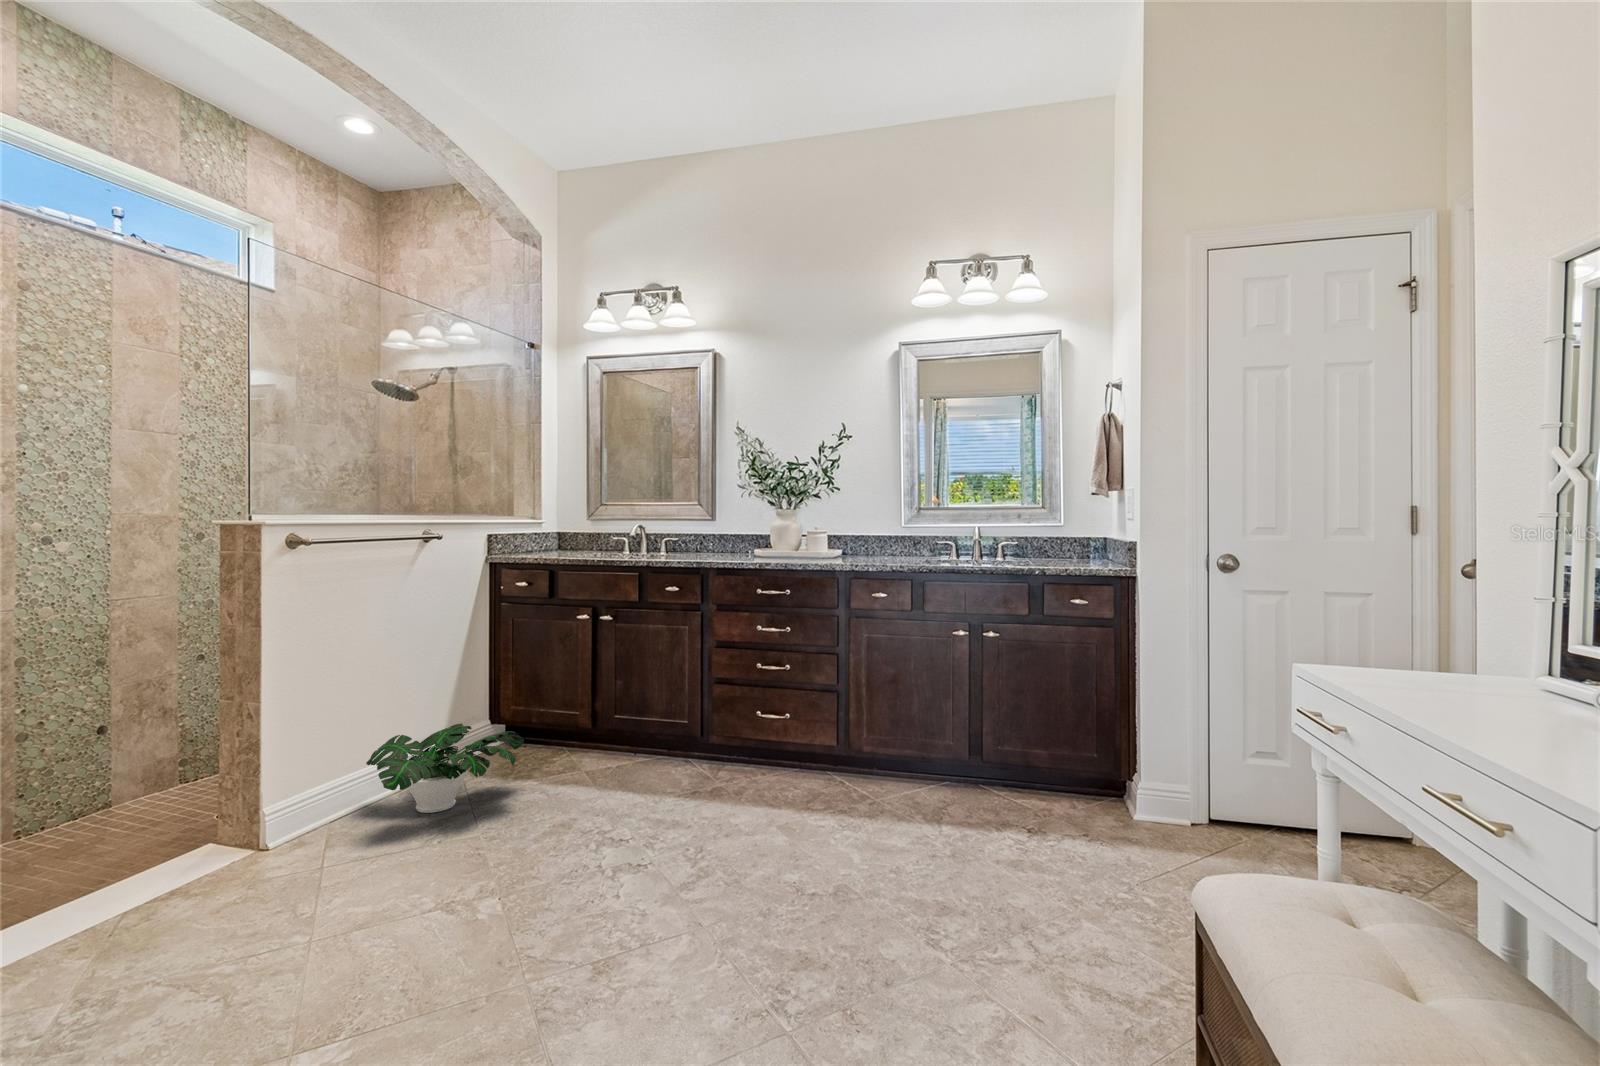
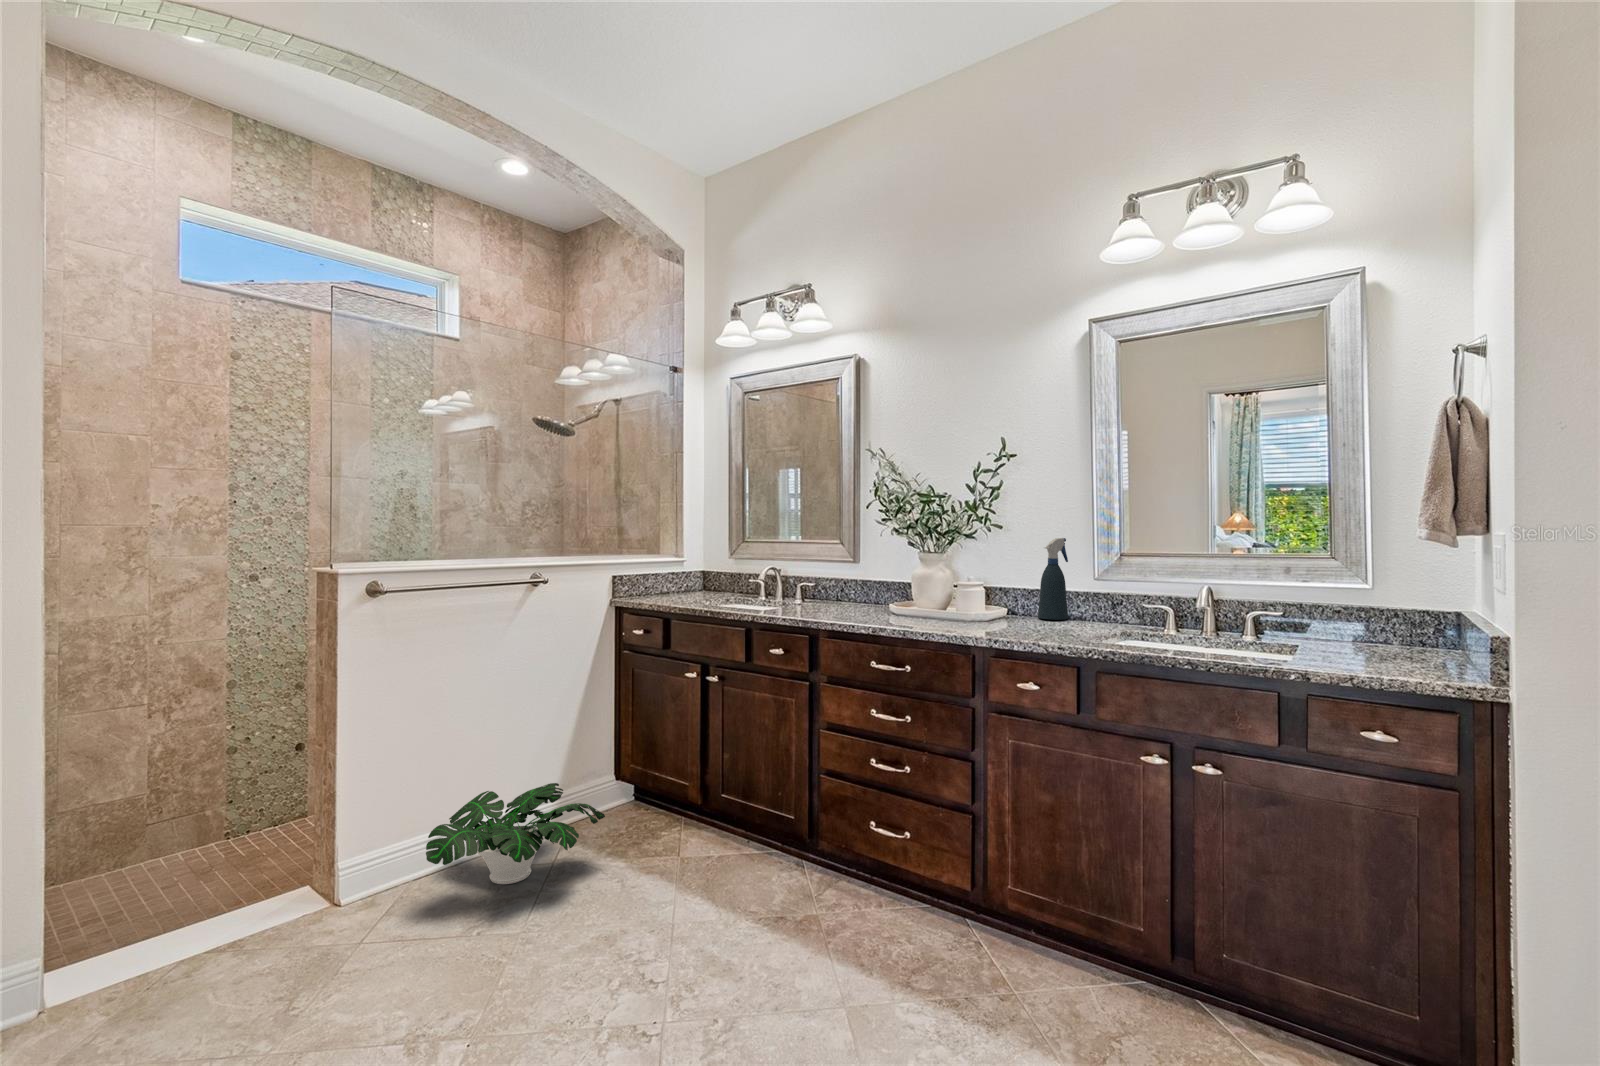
spray bottle: none [864,498,885,555] -> present [1038,538,1068,620]

